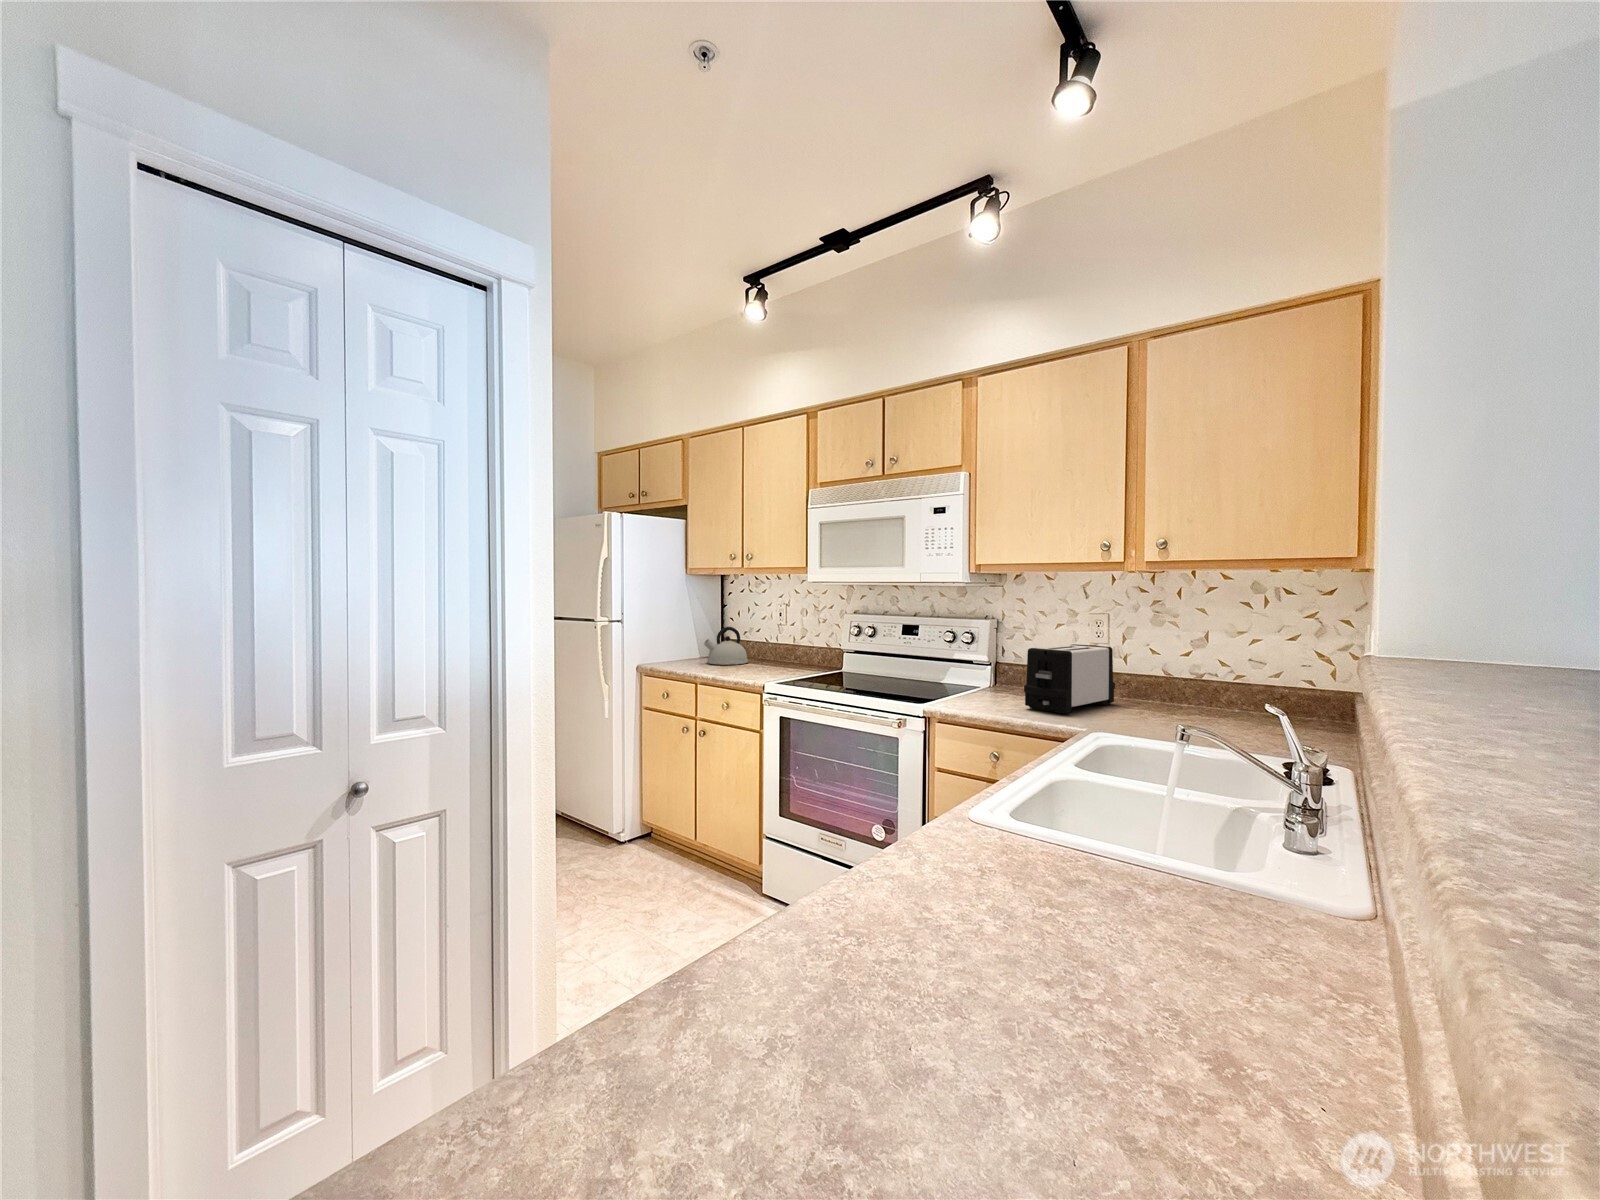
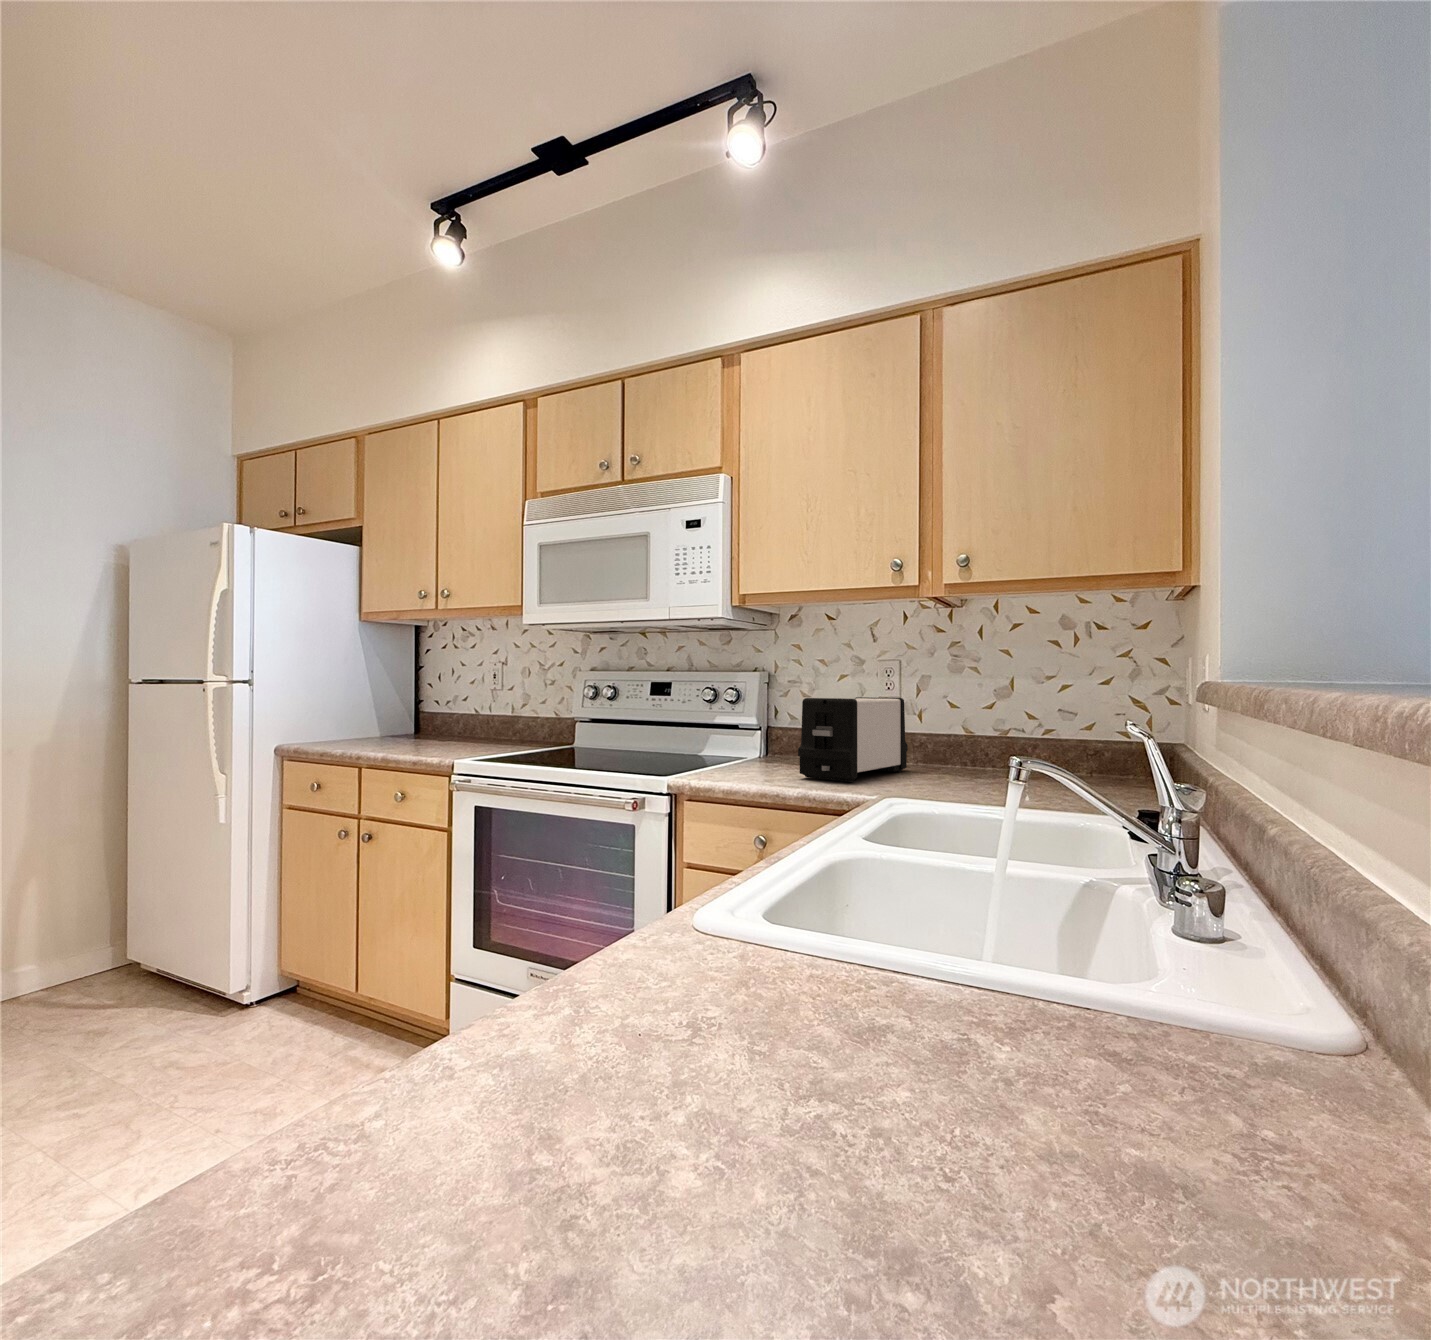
kettle: present [704,627,748,665] -> none [384,693,450,744]

